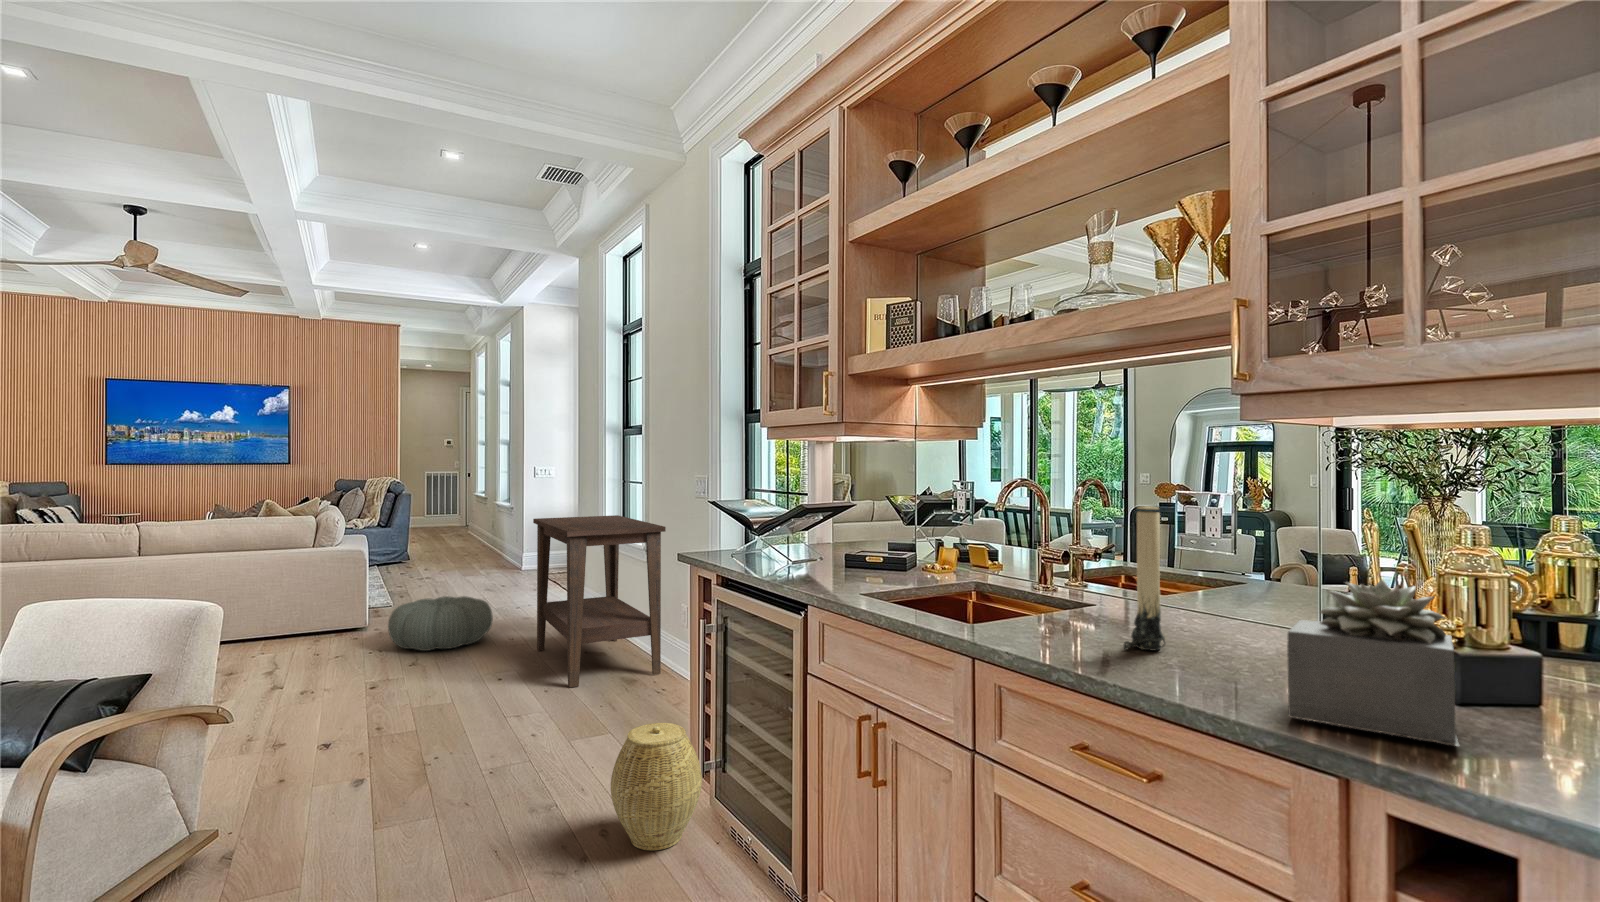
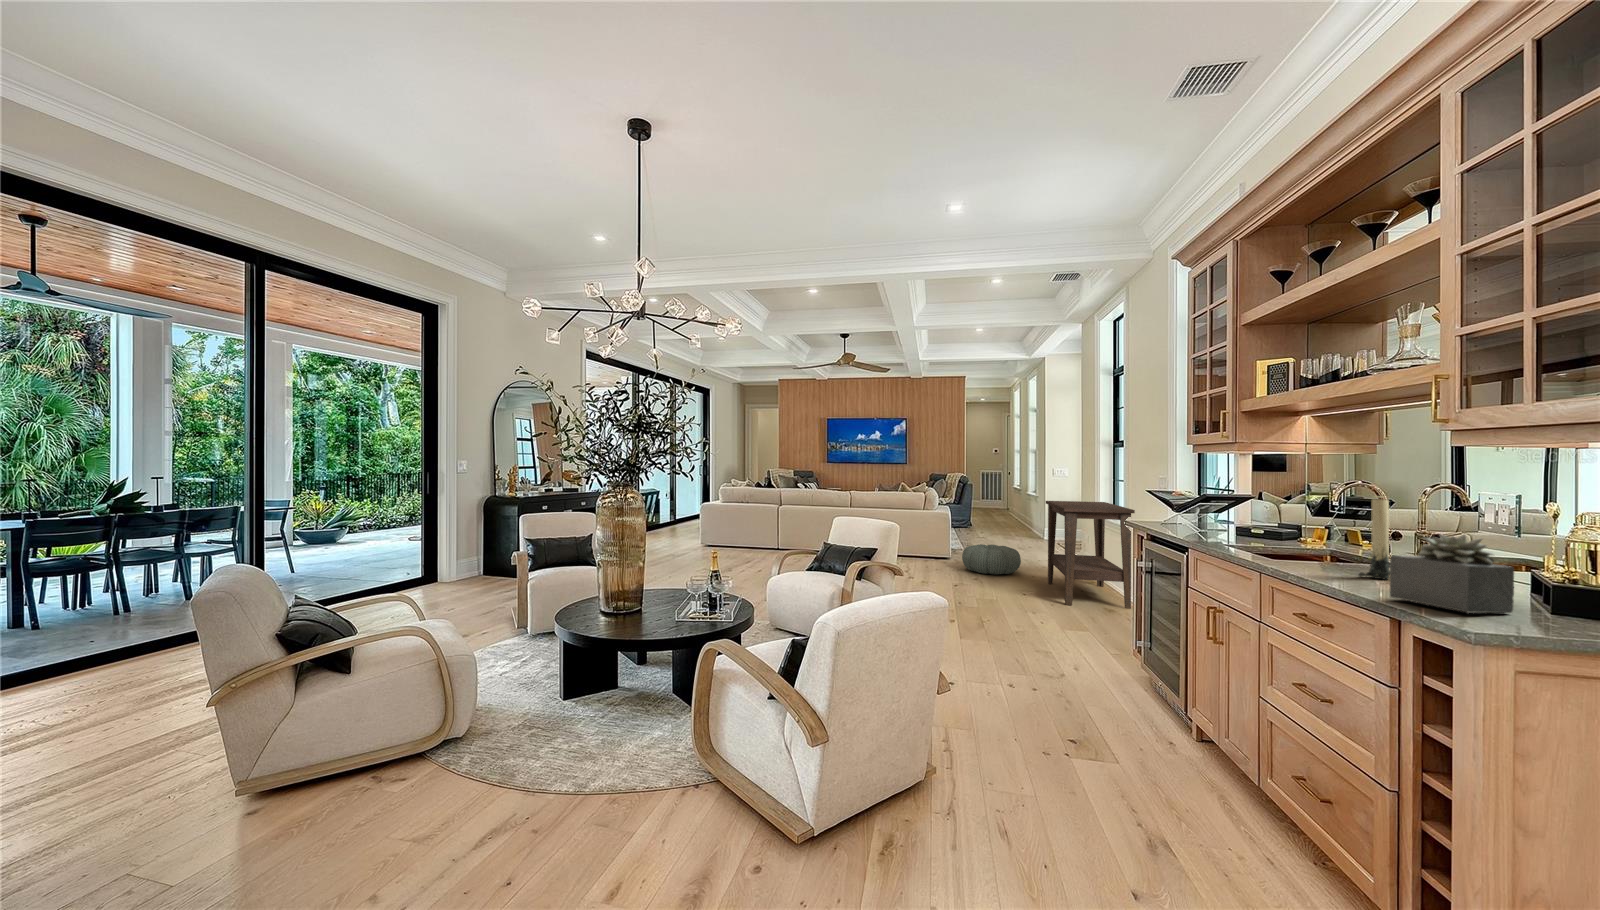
woven basket: present [611,723,702,850] -> none [1078,615,1135,683]

